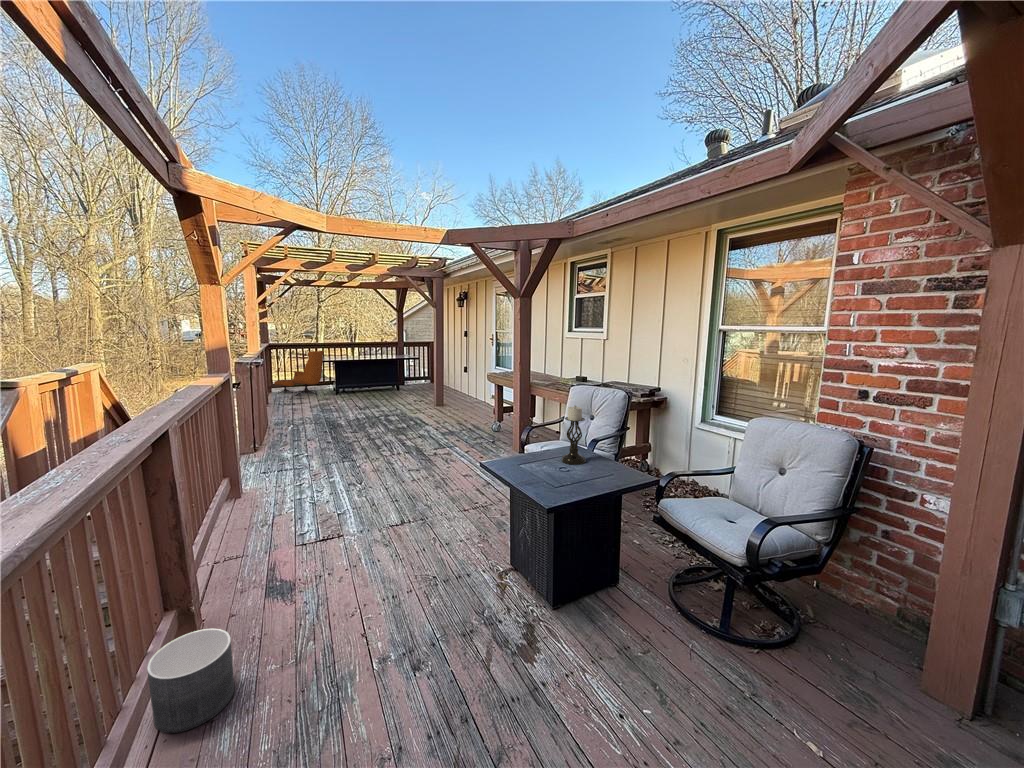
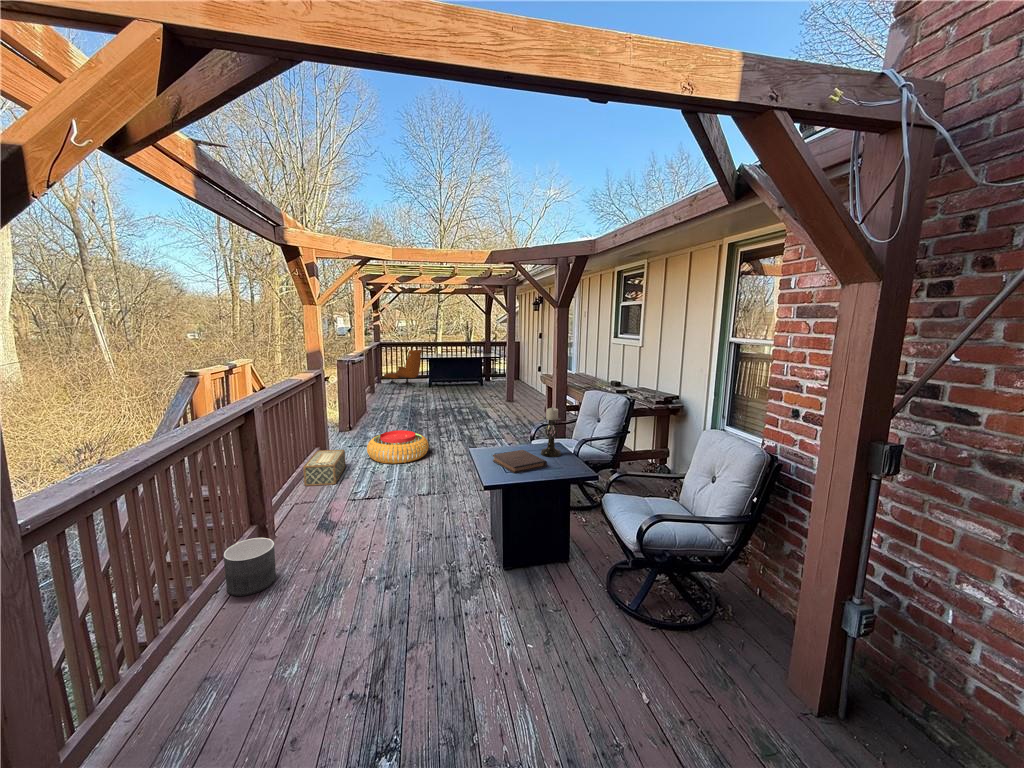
pouf: none [295,448,376,491] -> present [367,430,429,464]
book: none [516,459,585,489] -> present [493,450,547,473]
woven basket: none [219,479,271,535] -> present [303,450,345,486]

